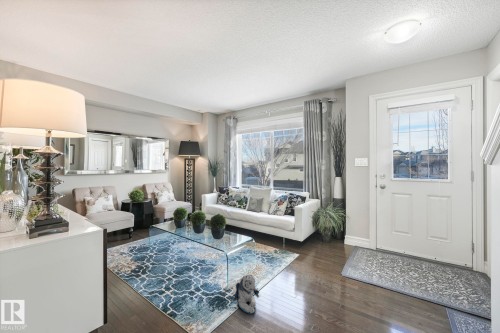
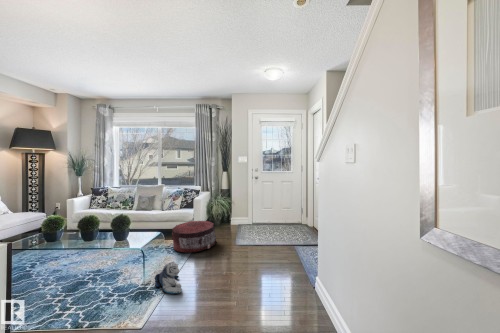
pouf: none [269,230,317,268] -> present [172,221,216,253]

